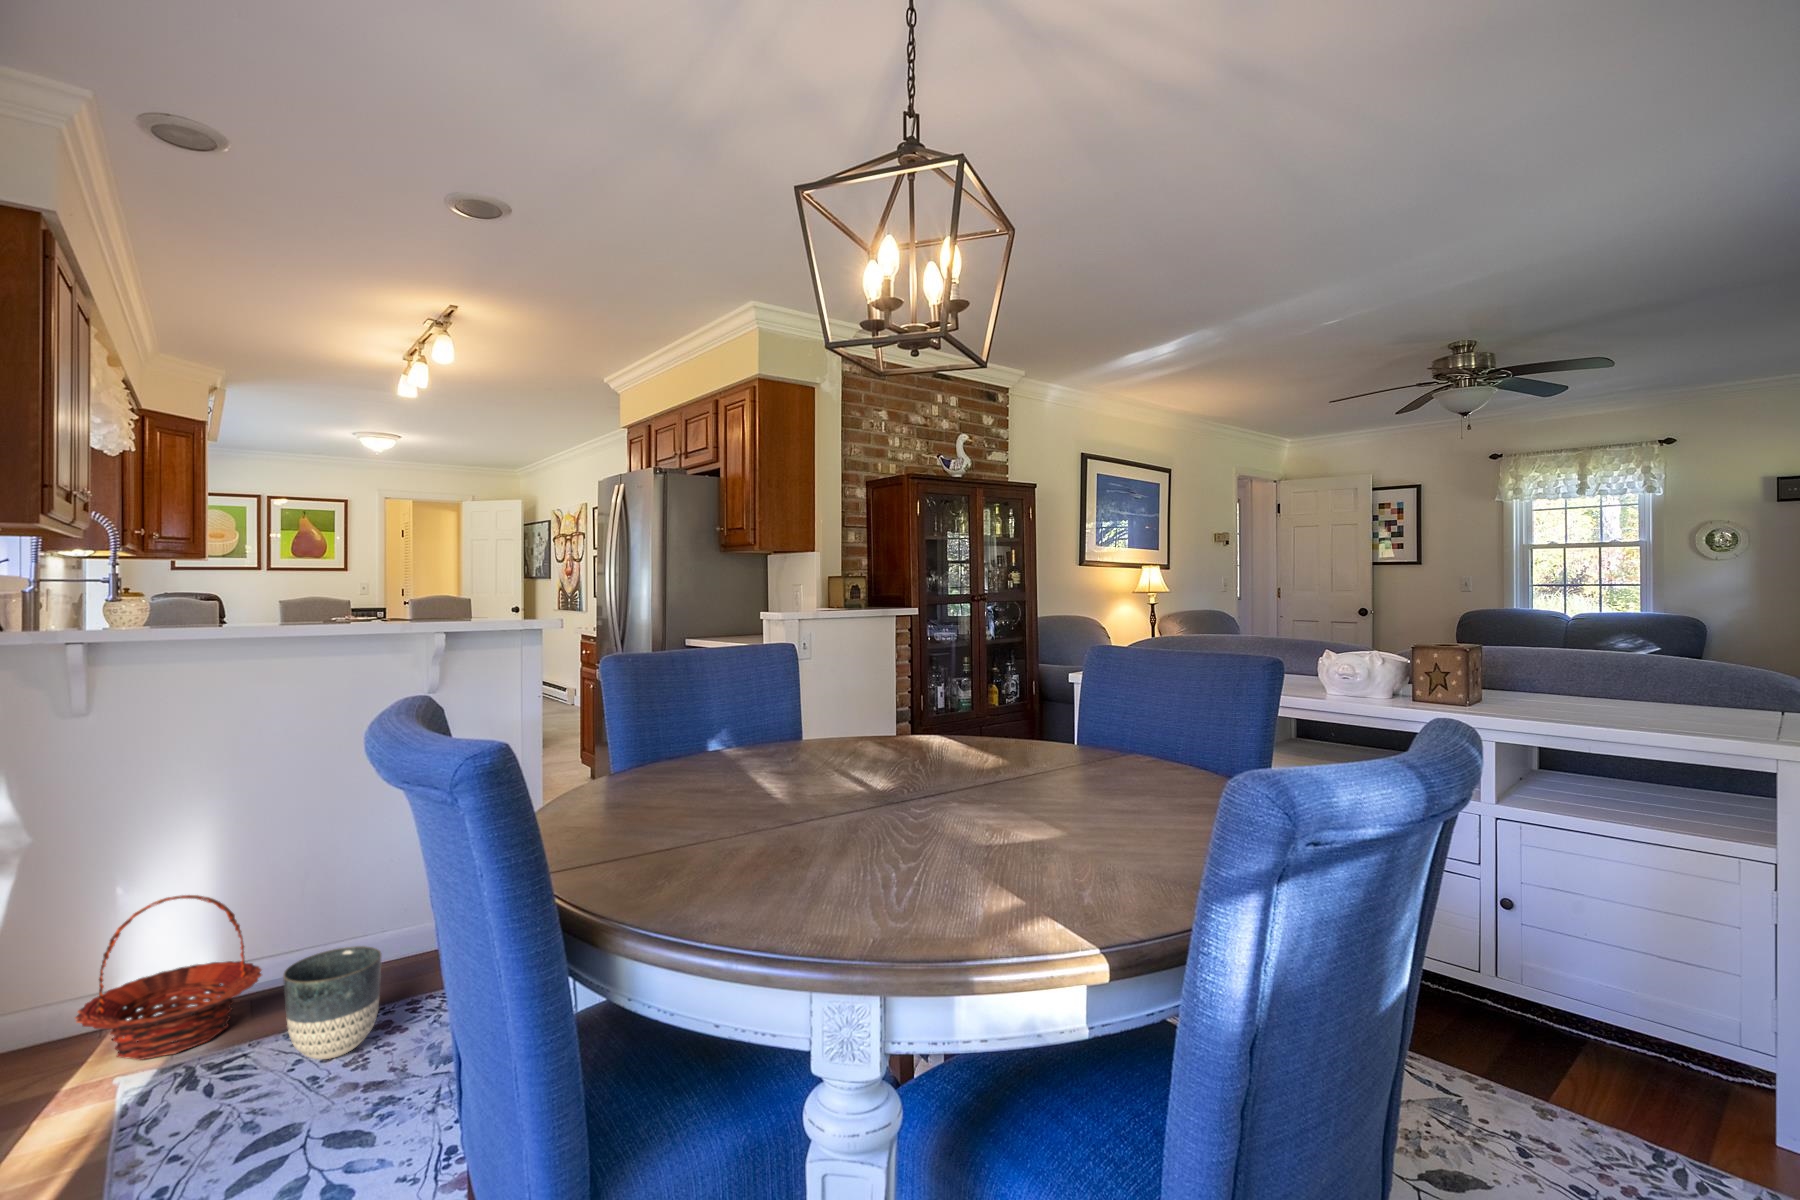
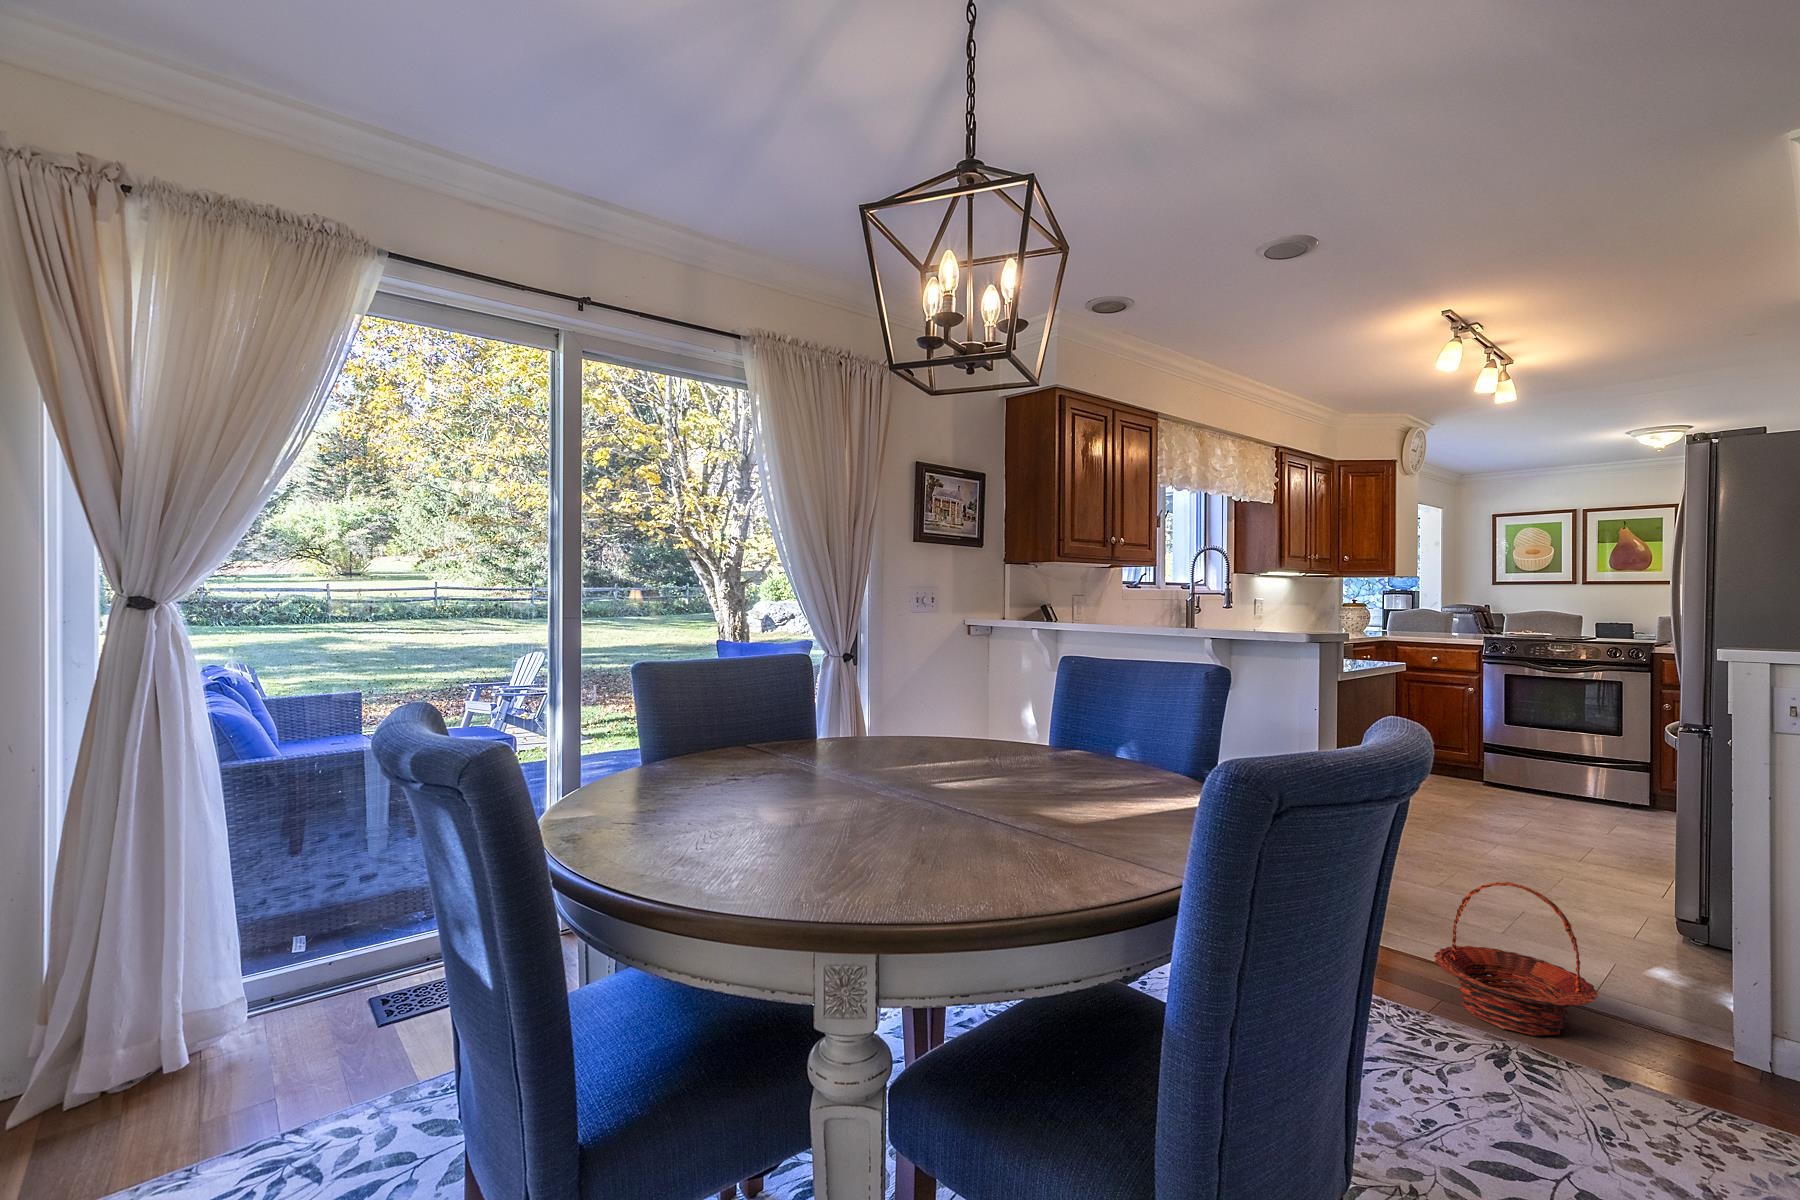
planter: present [283,946,382,1059] -> none [1588,1000,1714,1134]

